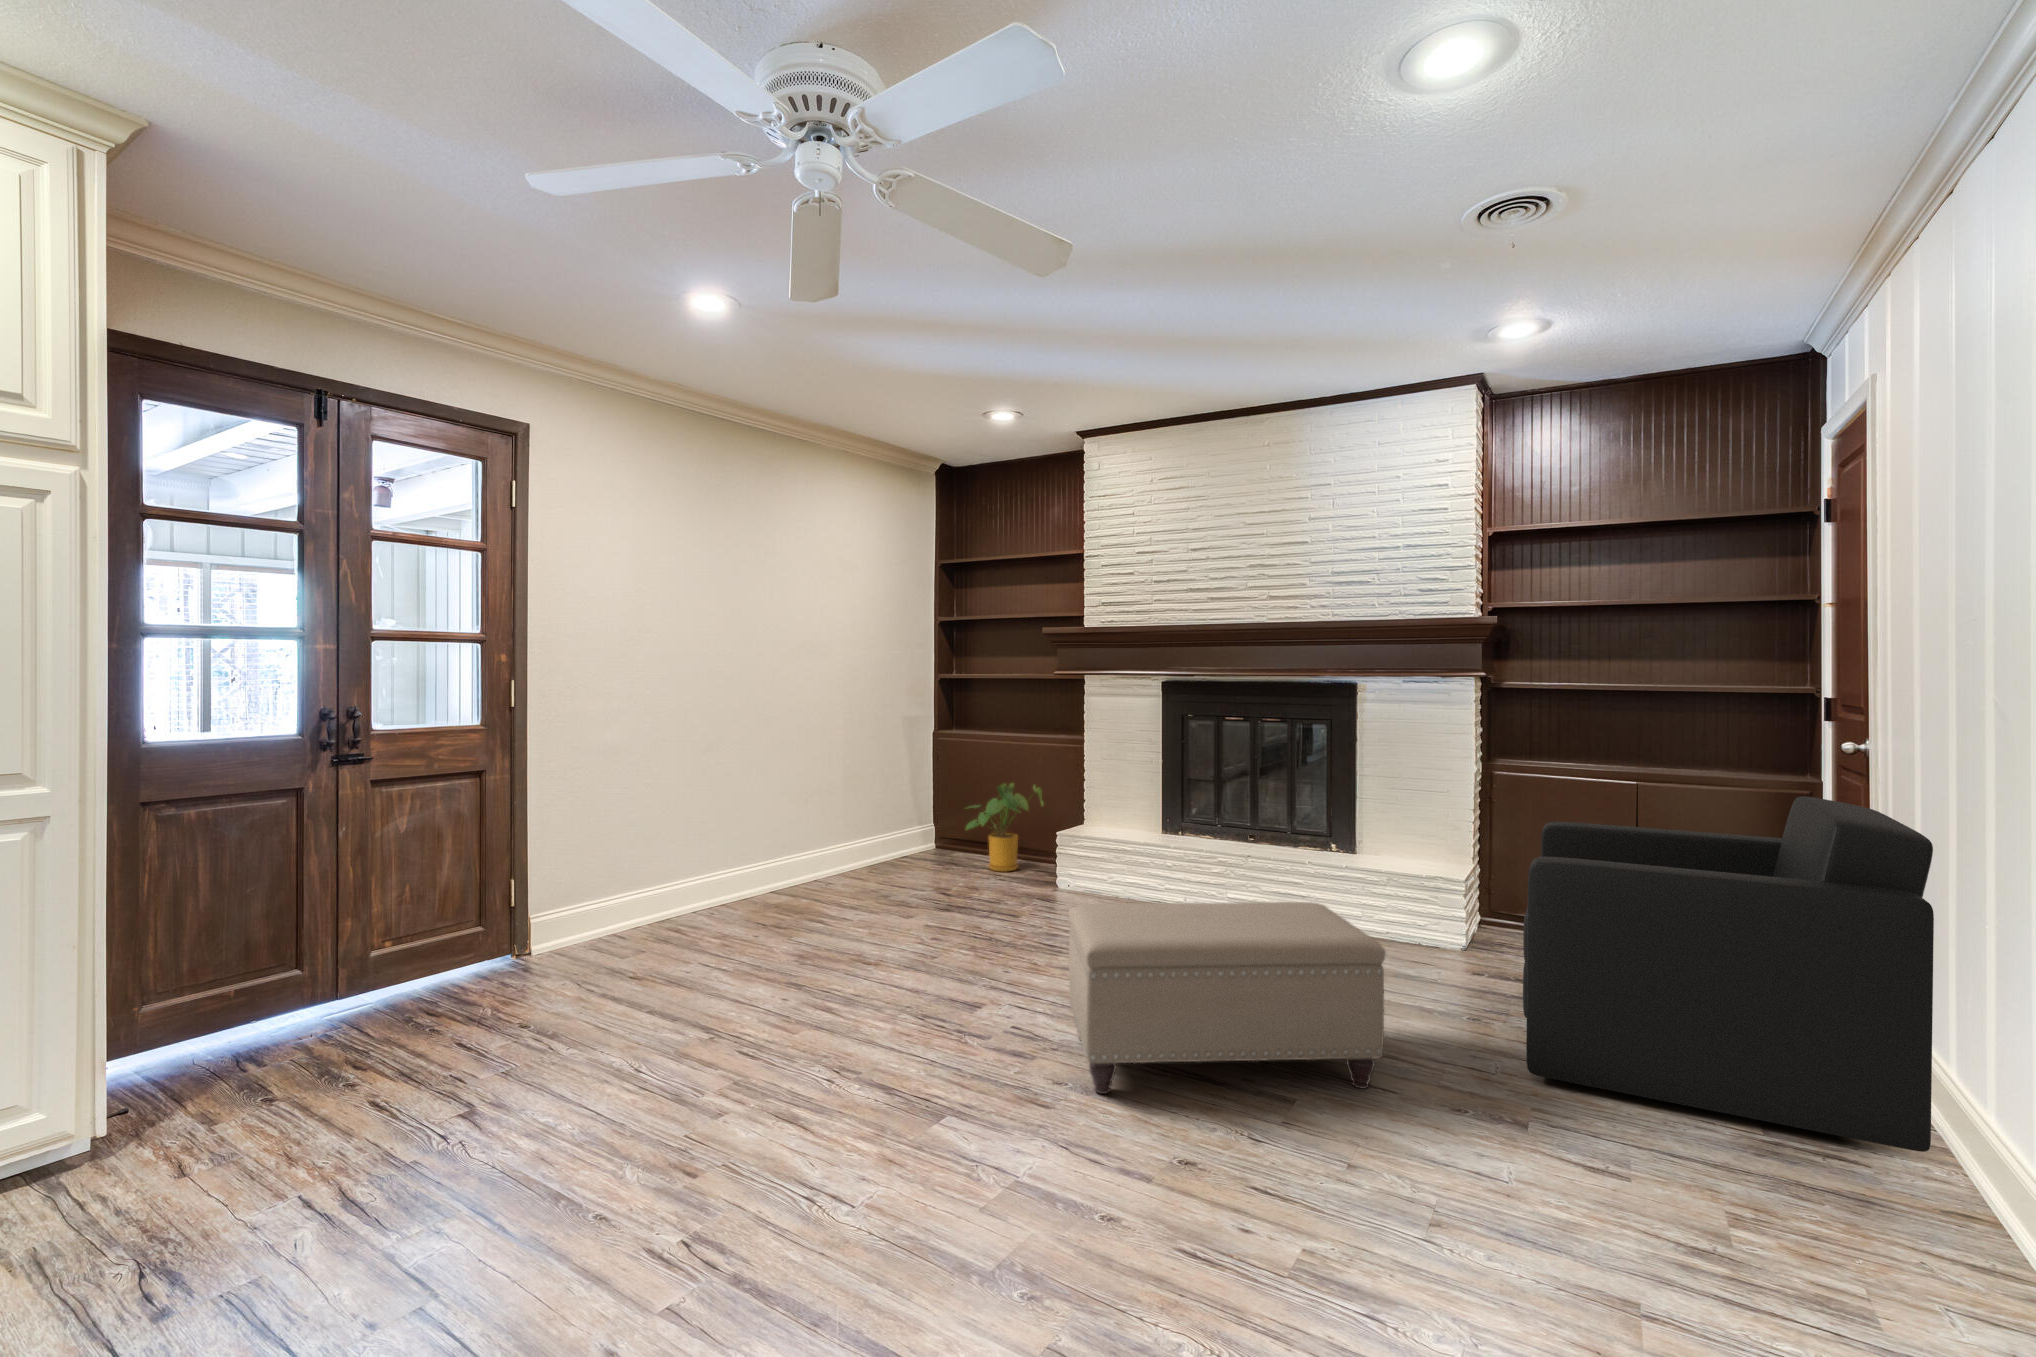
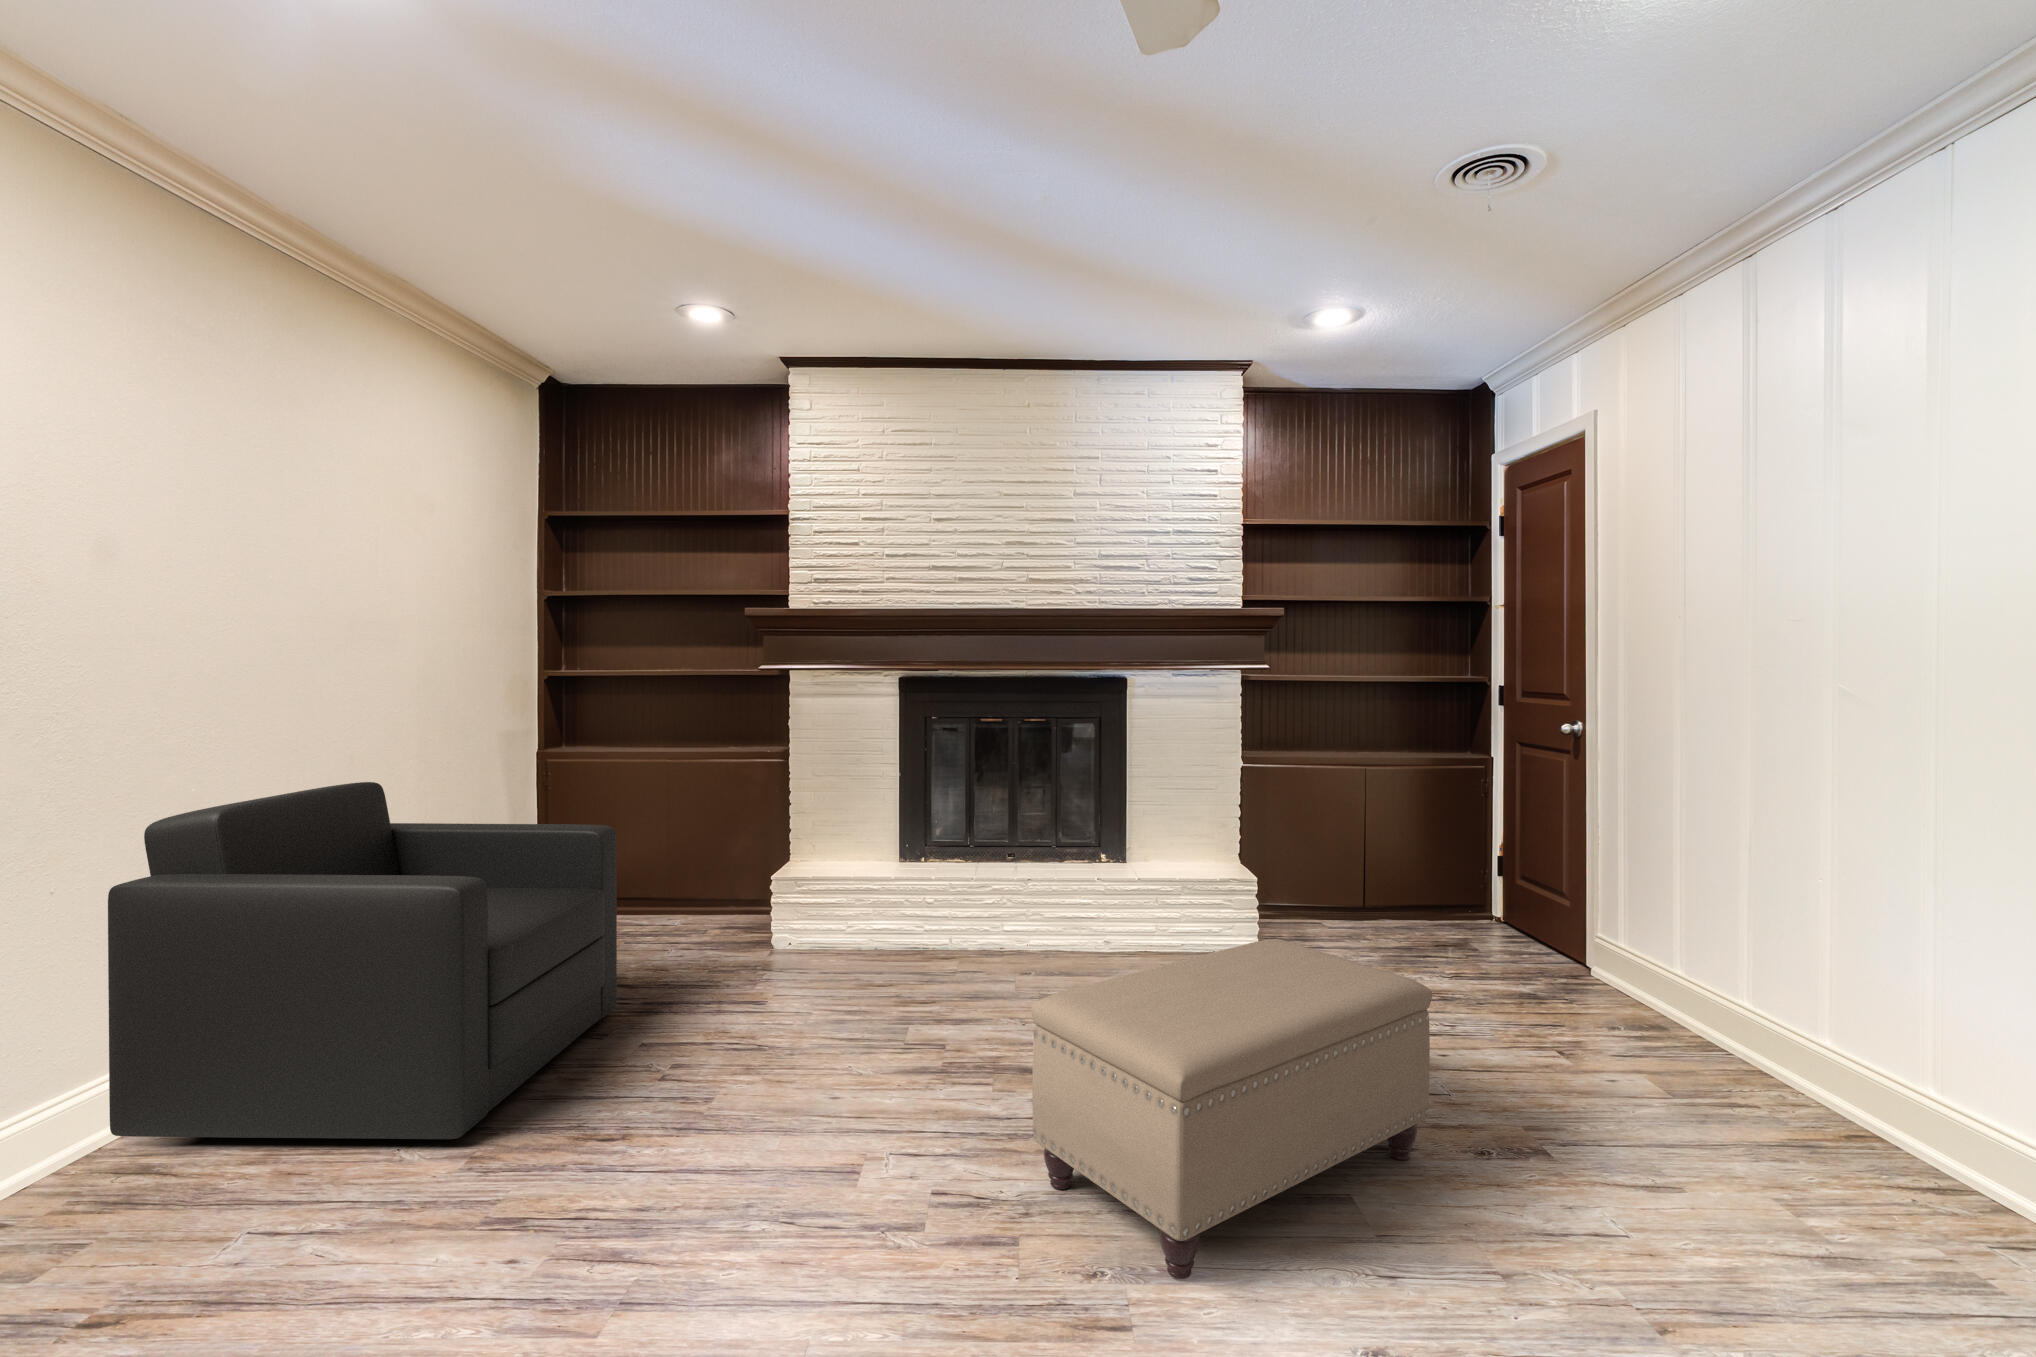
house plant: present [966,783,1044,872] -> none [616,813,722,935]
armchair: present [1523,796,1934,1152] -> present [108,782,617,1139]

